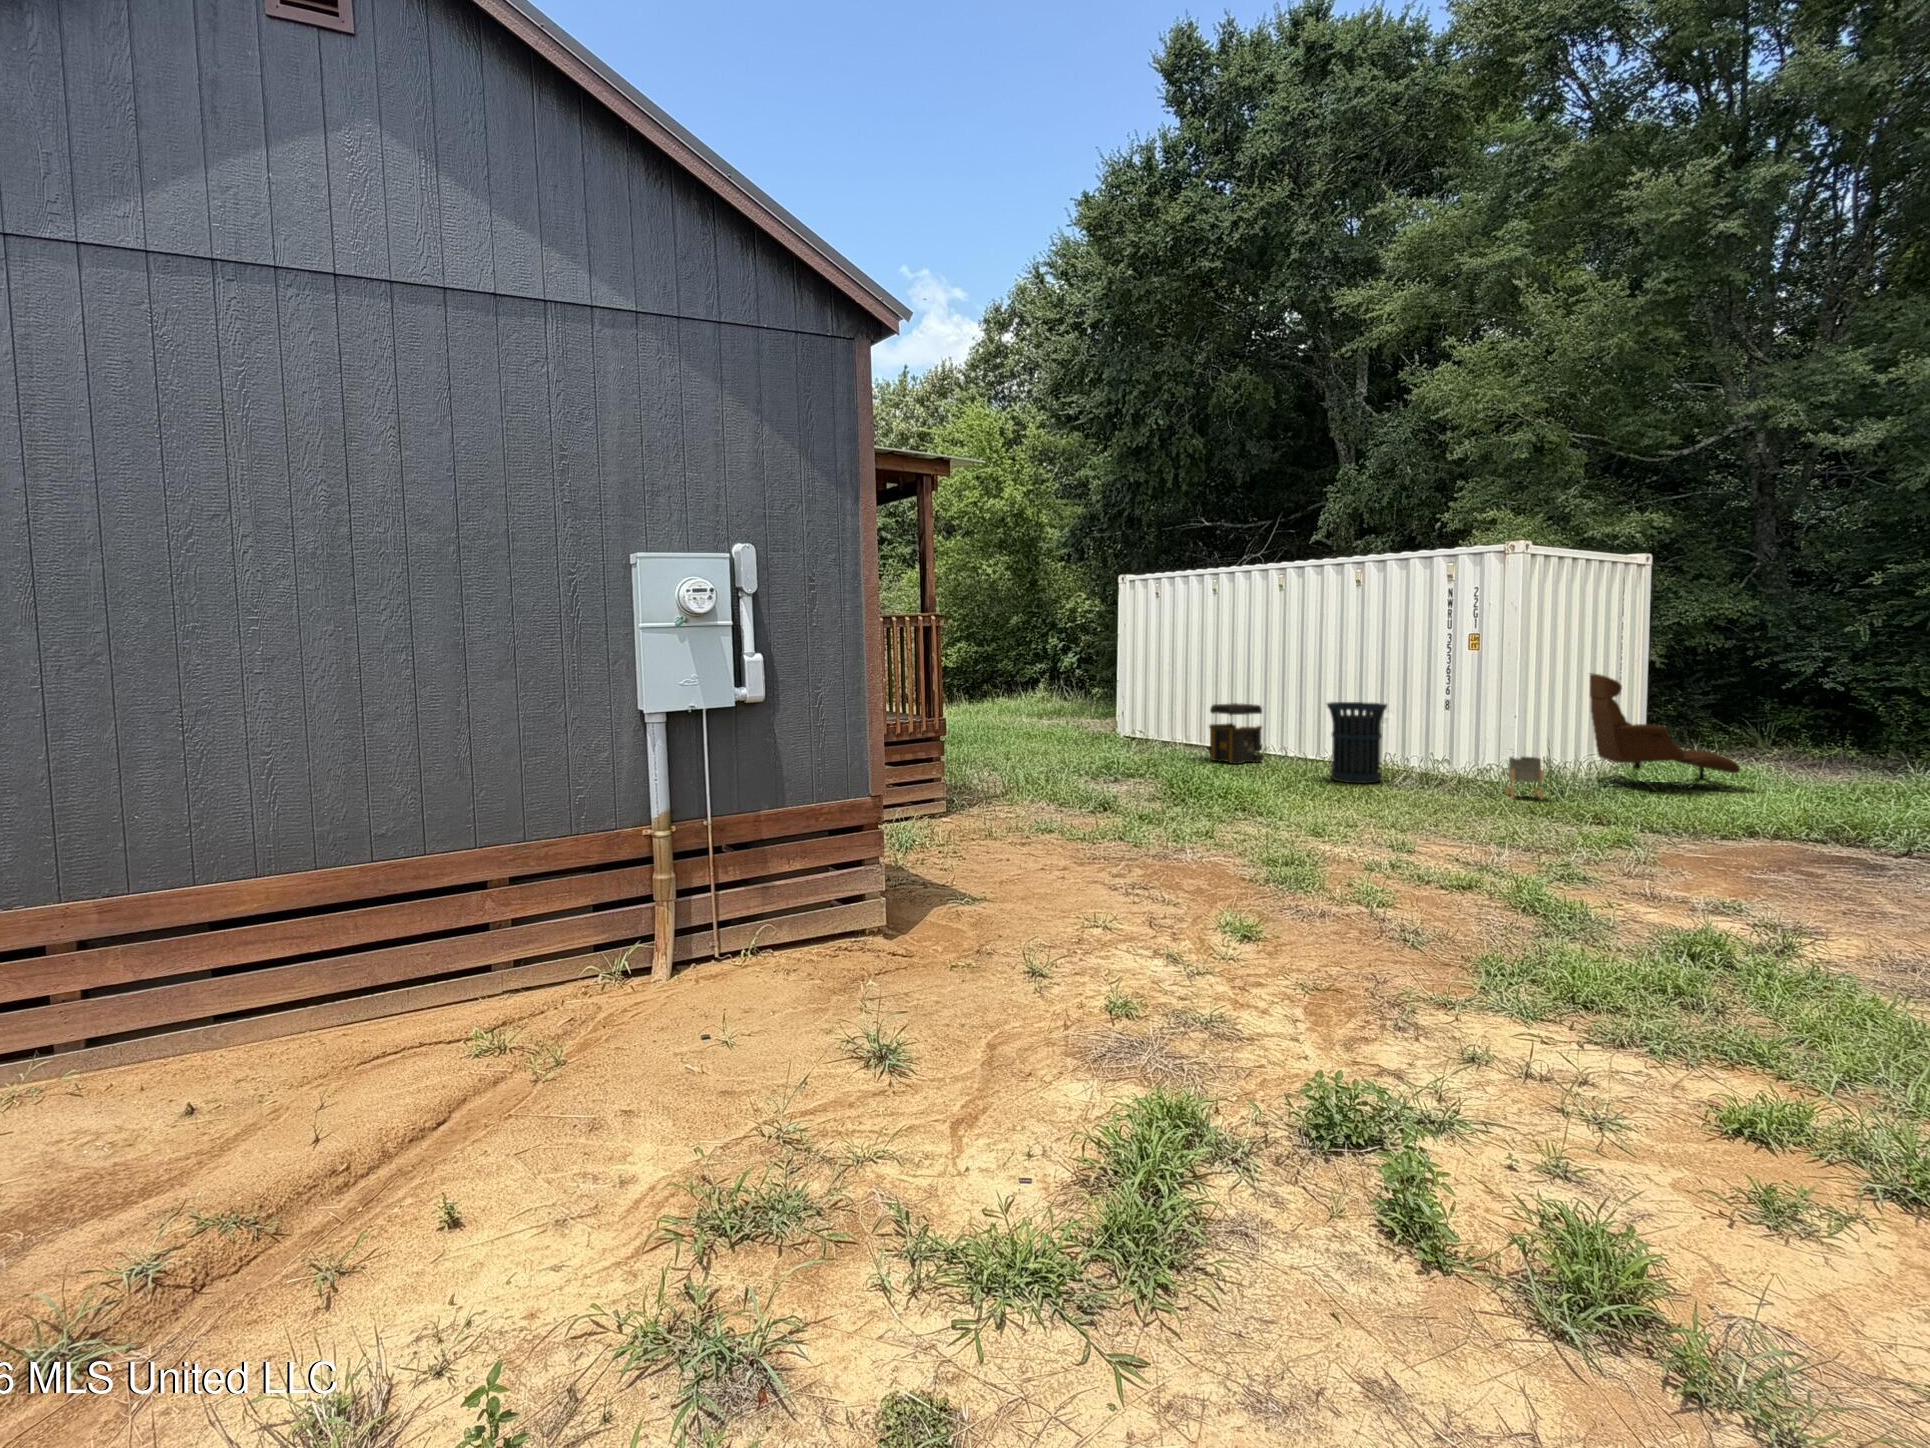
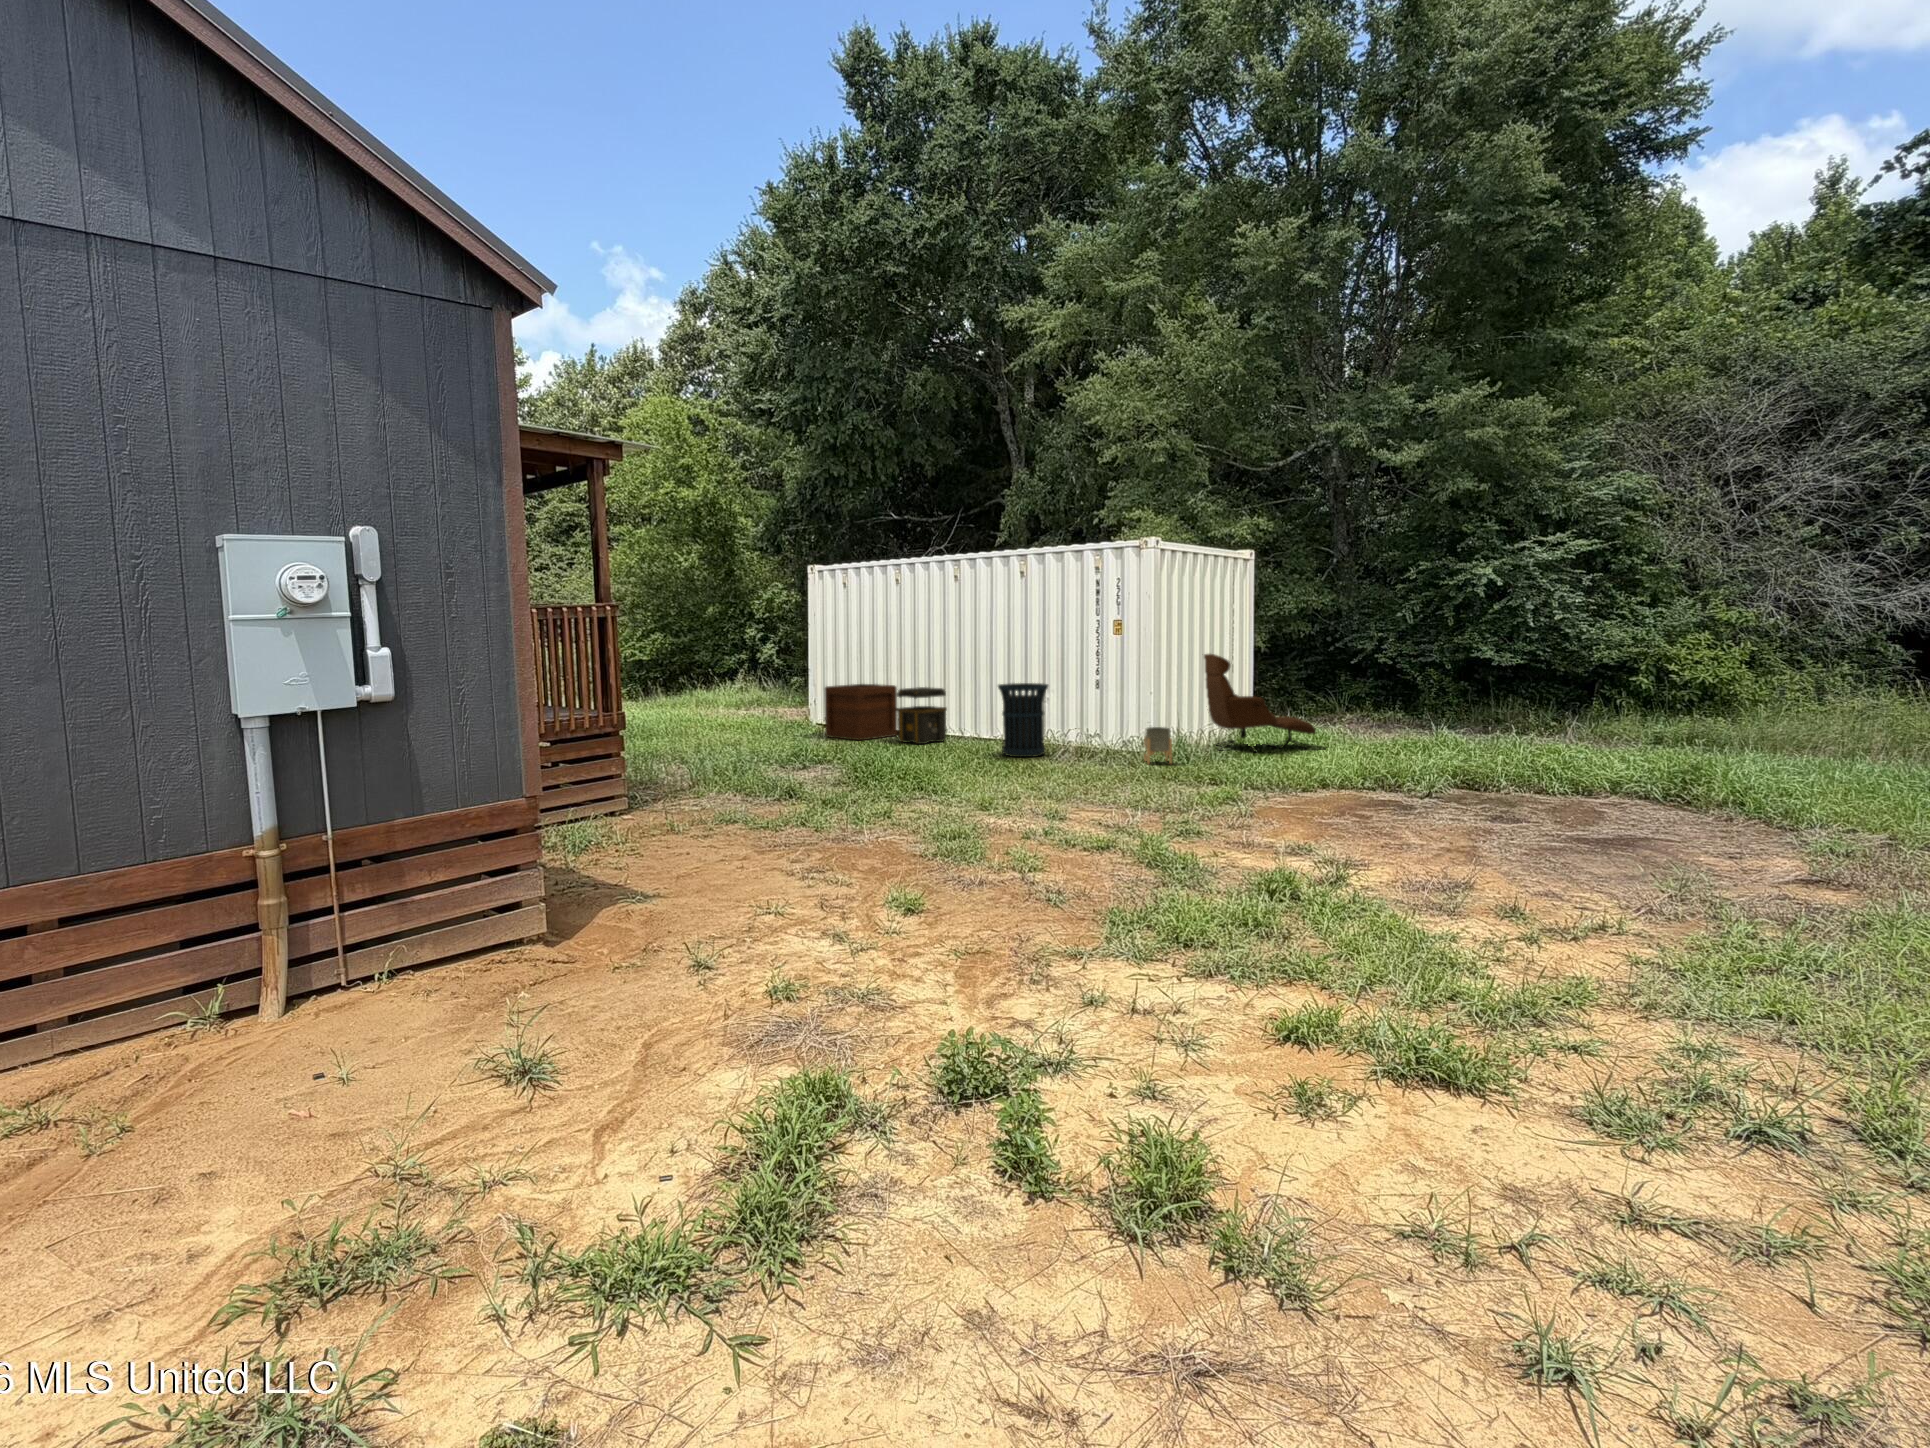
wooden crate: none [1131,698,1209,757] -> present [825,684,898,740]

